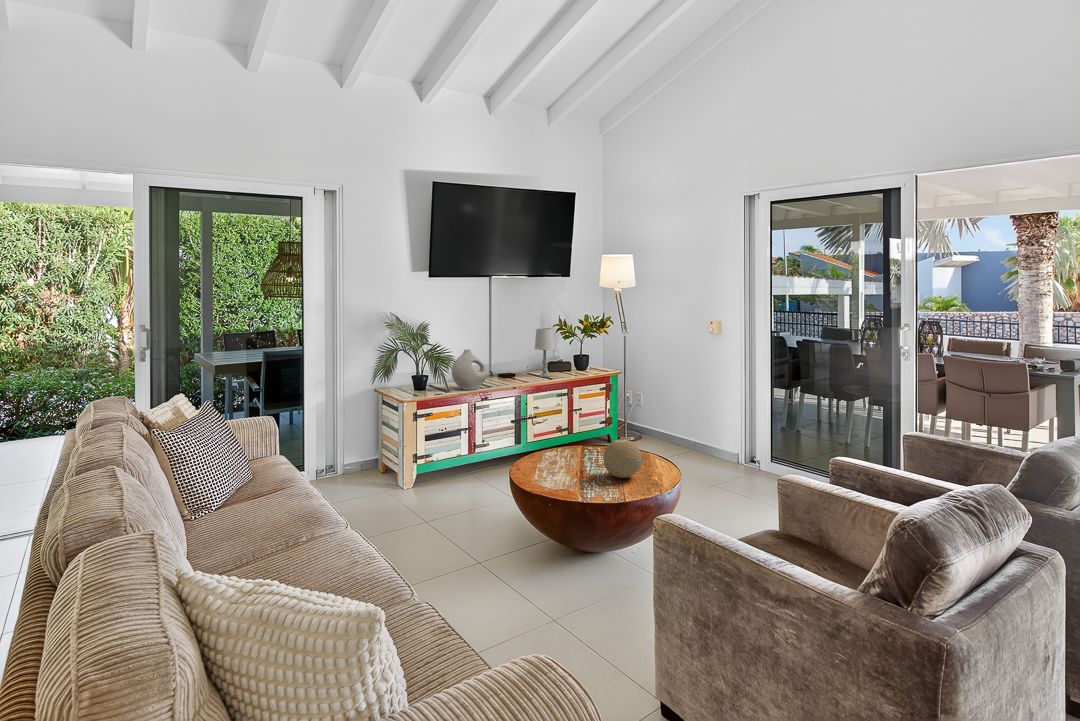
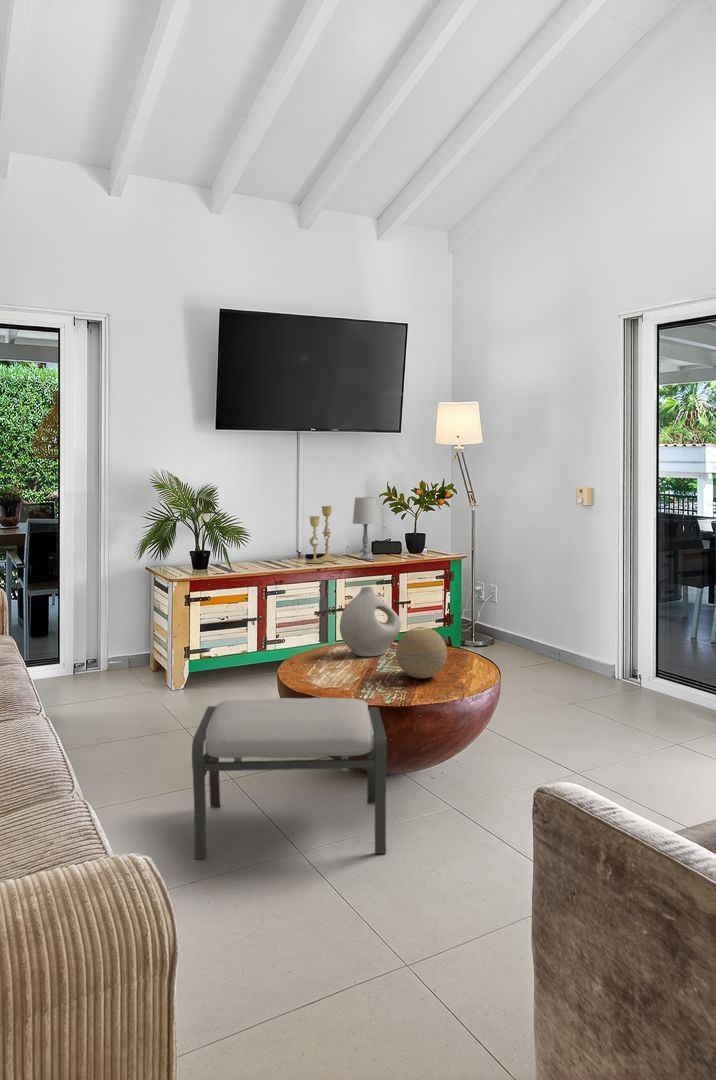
candlestick: none [500,336,524,382] -> present [306,506,338,563]
vase: present [452,350,488,390] -> present [340,587,401,656]
ottoman: none [471,498,619,625] -> present [192,698,387,859]

